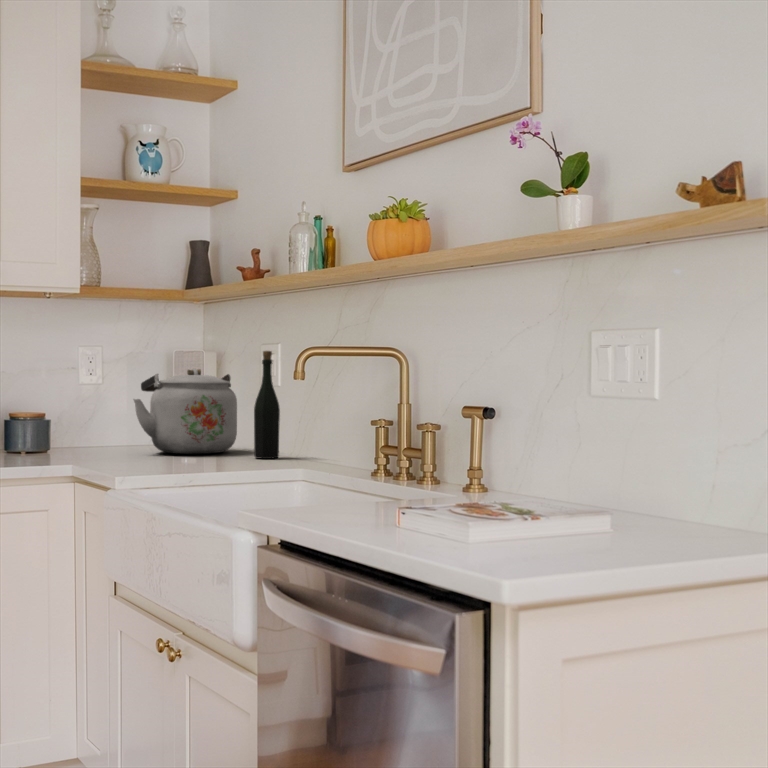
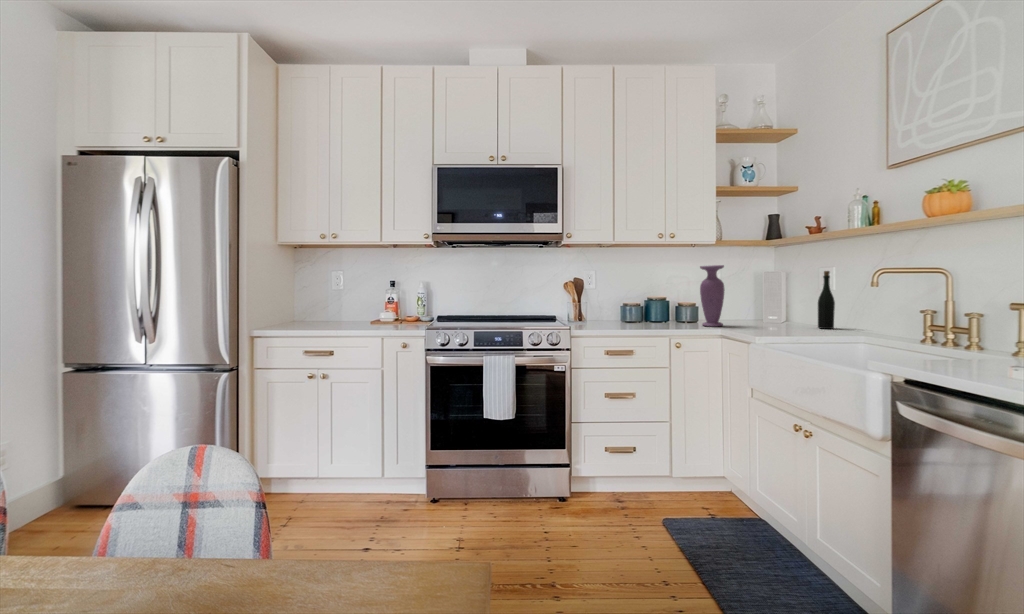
vase: none [41,332,90,460] -> present [700,265,725,327]
kettle: present [133,369,237,454] -> none [744,281,802,325]

